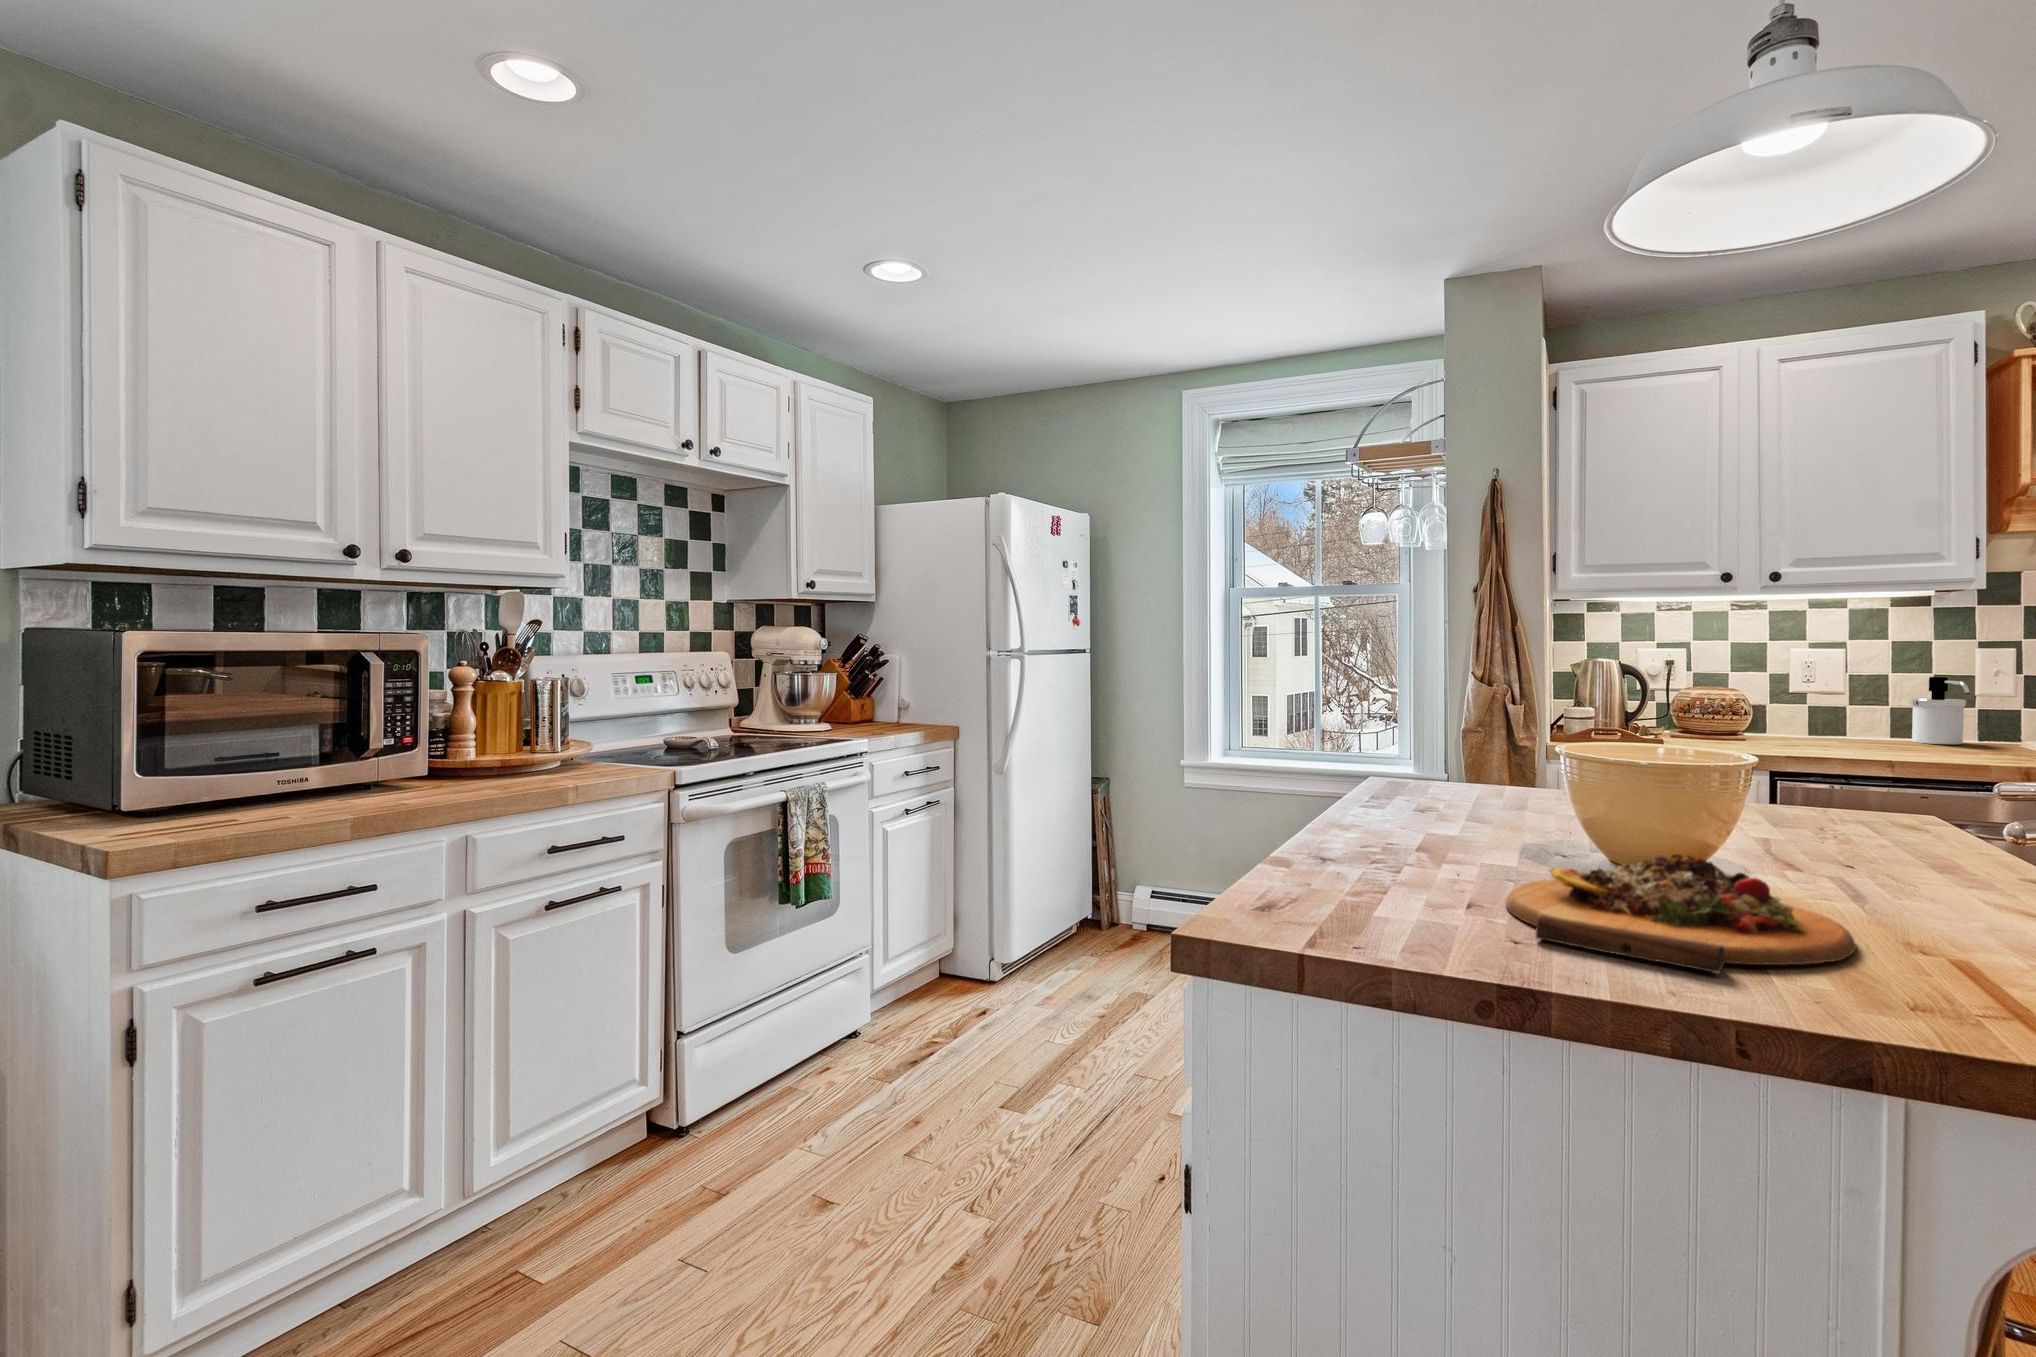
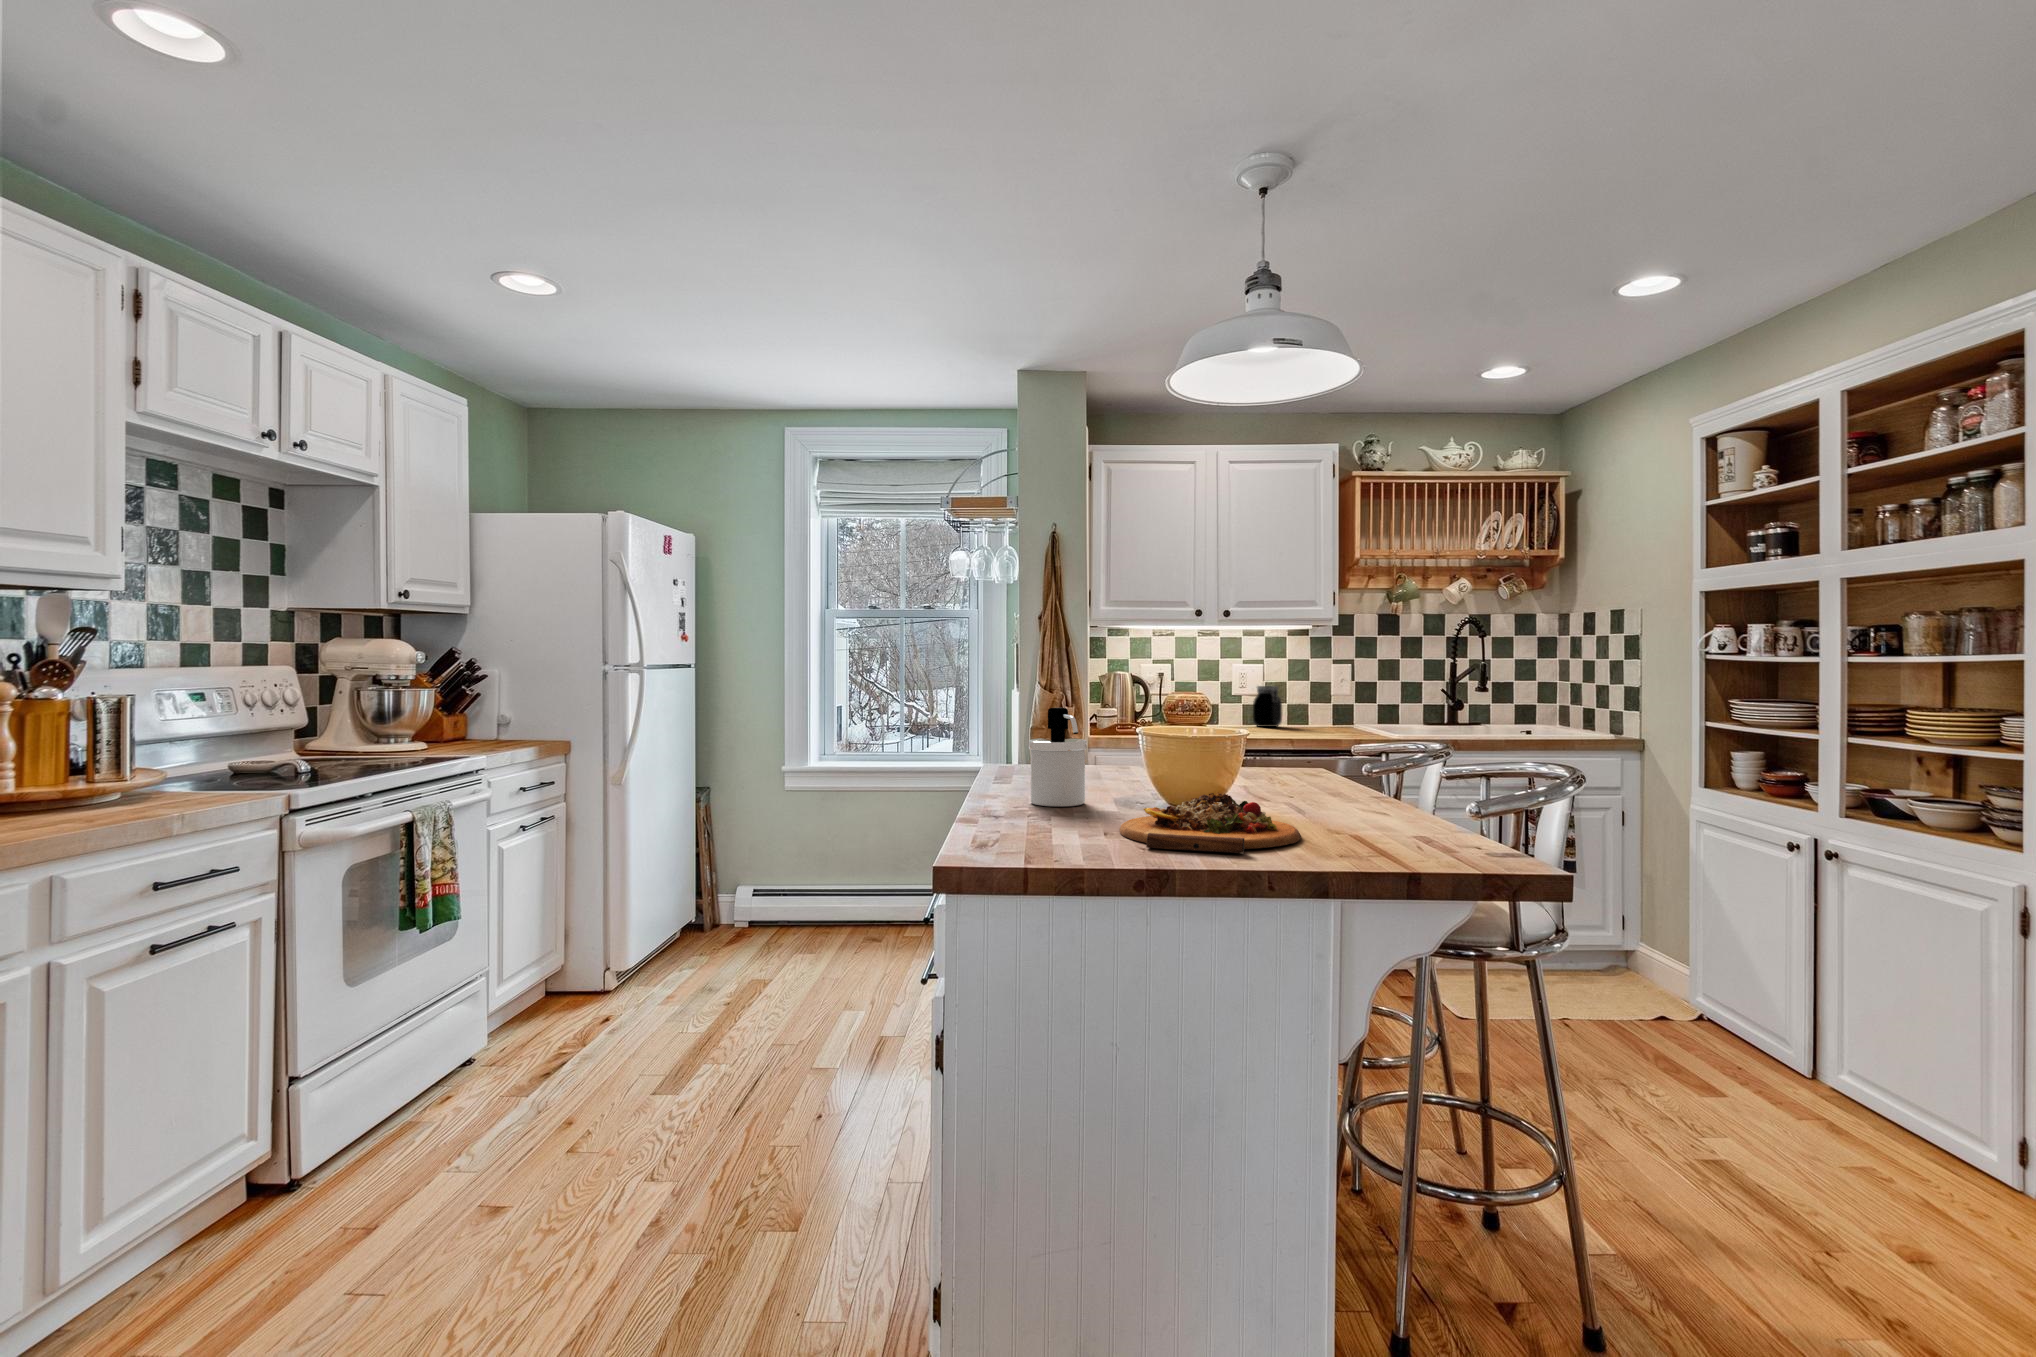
soap dispenser: present [1911,677,1970,744] -> present [1029,708,1087,806]
jar: none [1819,679,1872,737] -> present [1253,686,1282,727]

